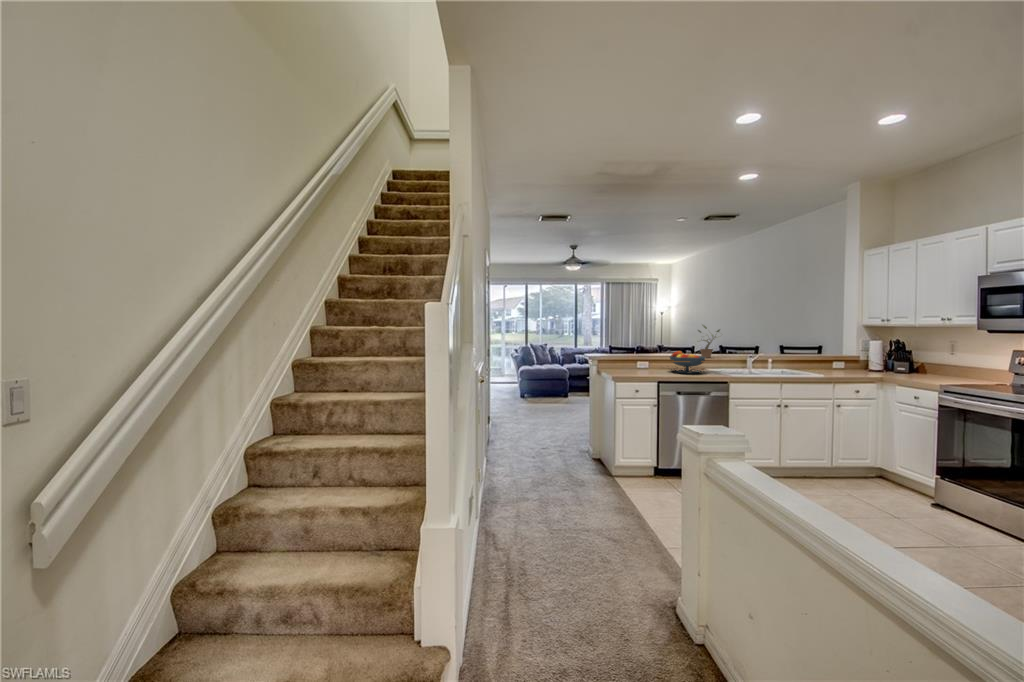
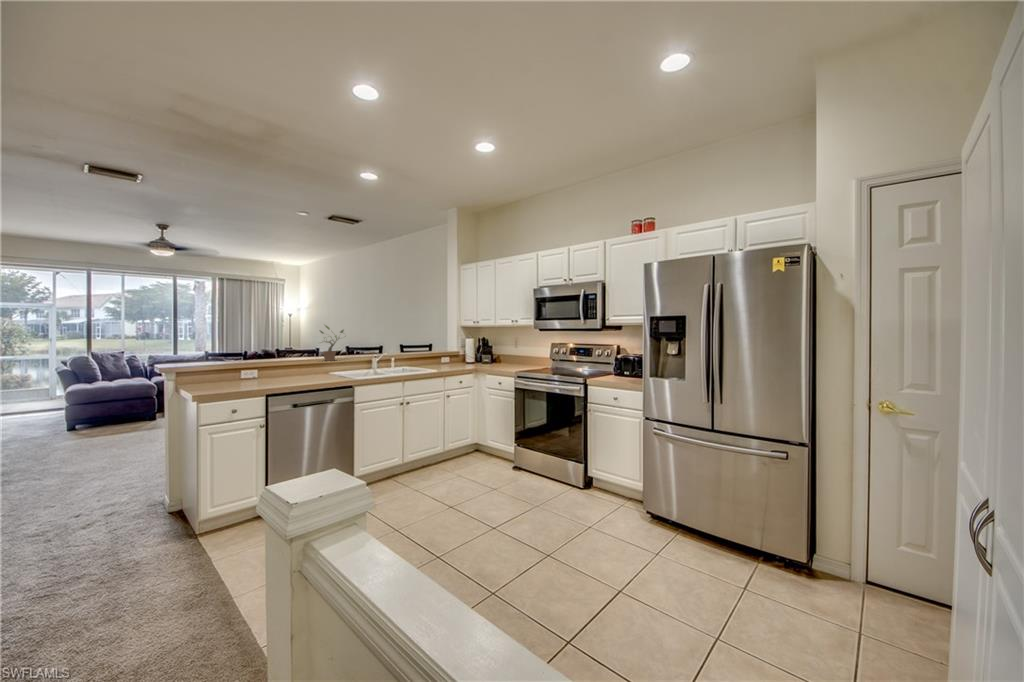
fruit bowl: present [670,351,706,373] -> none [284,355,328,380]

